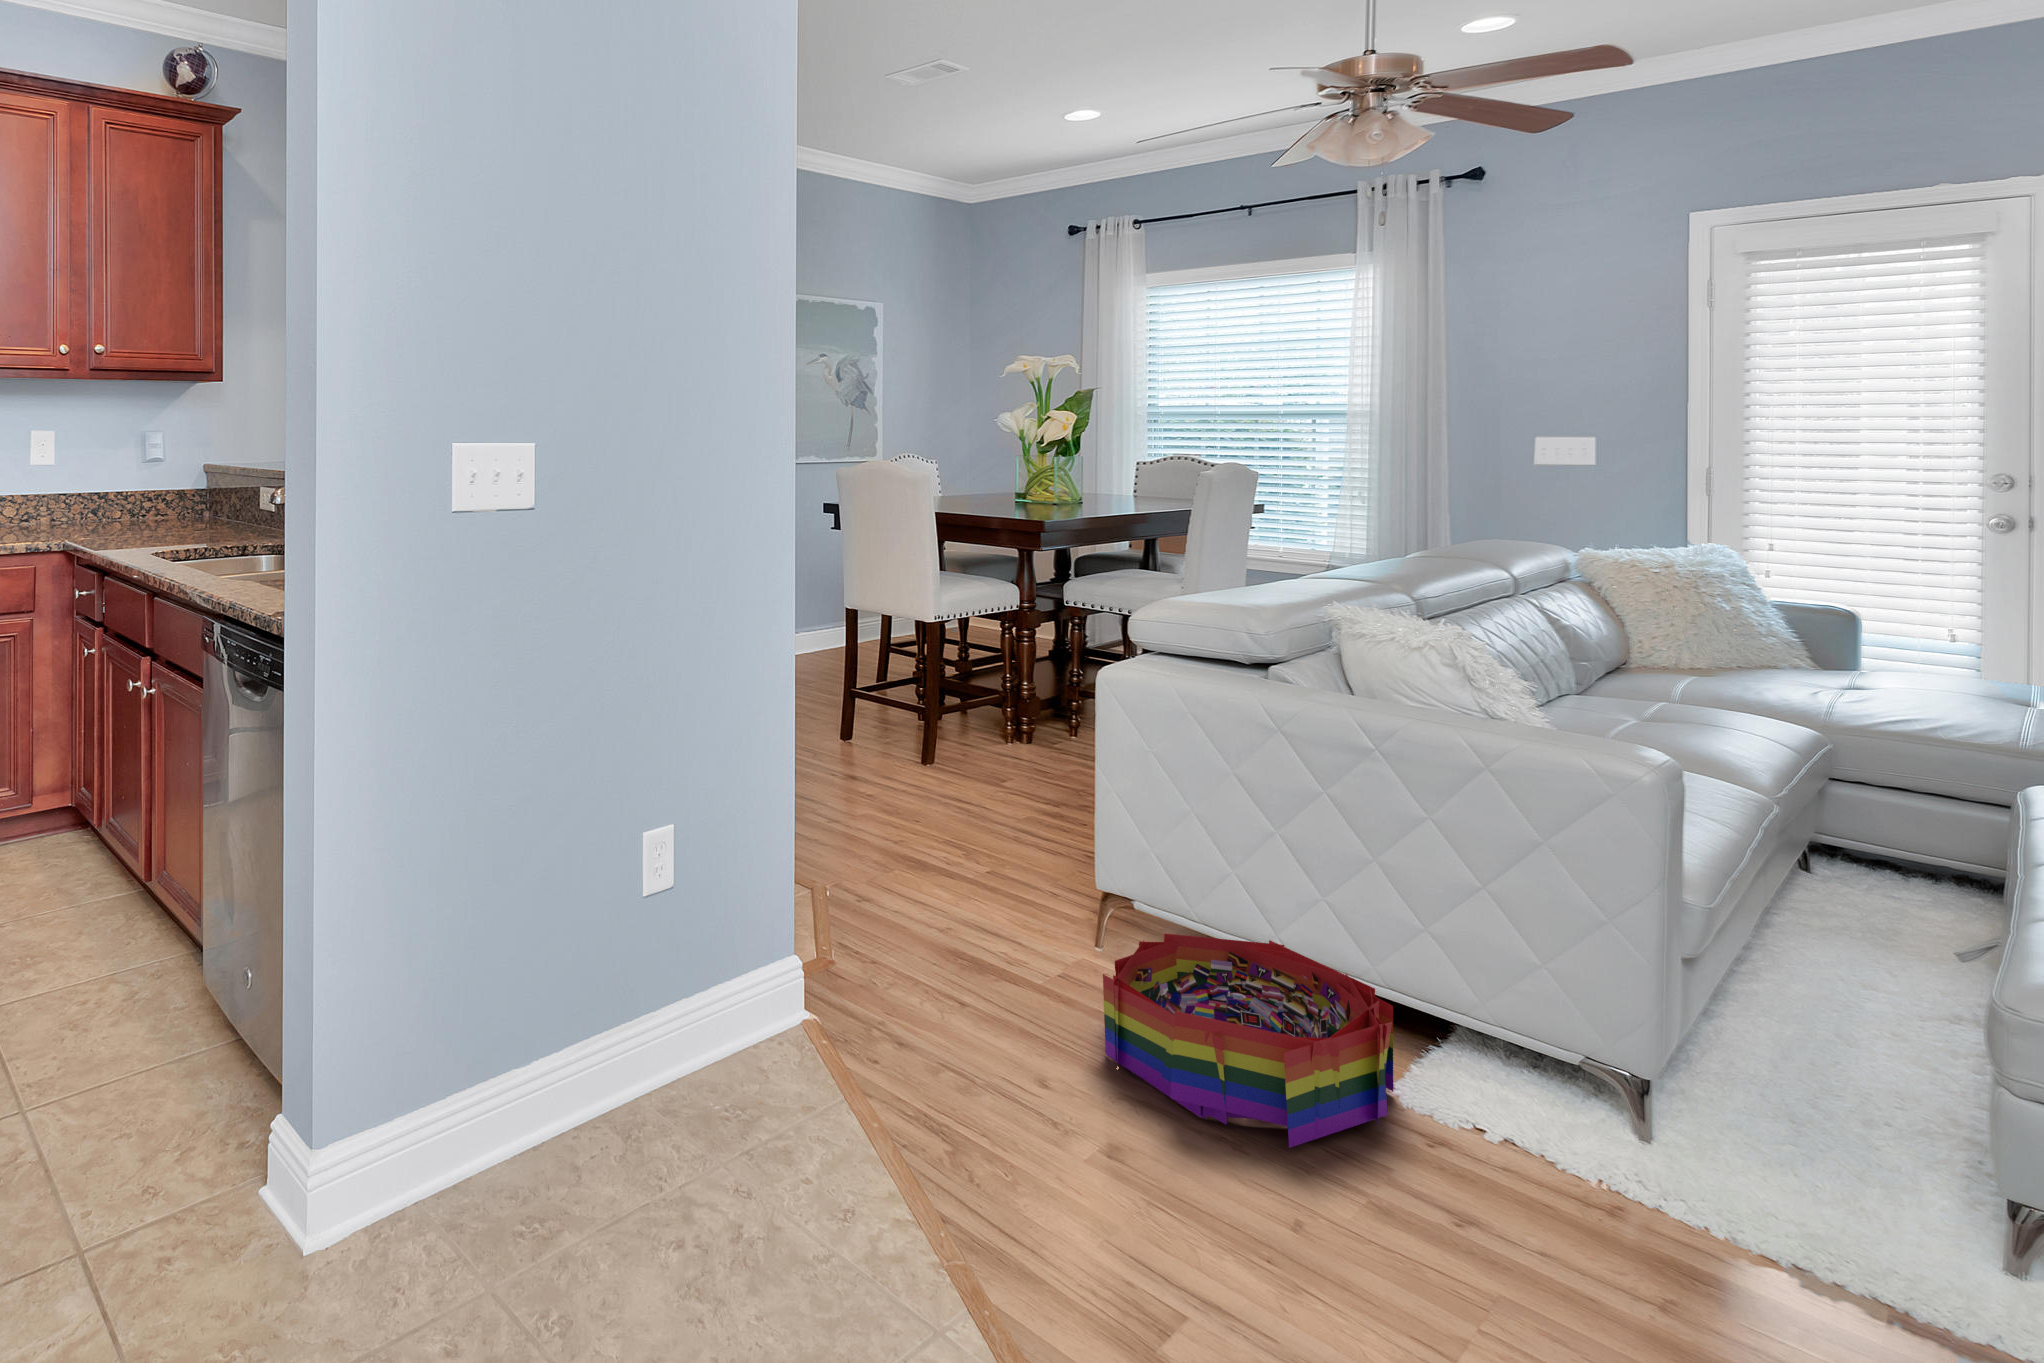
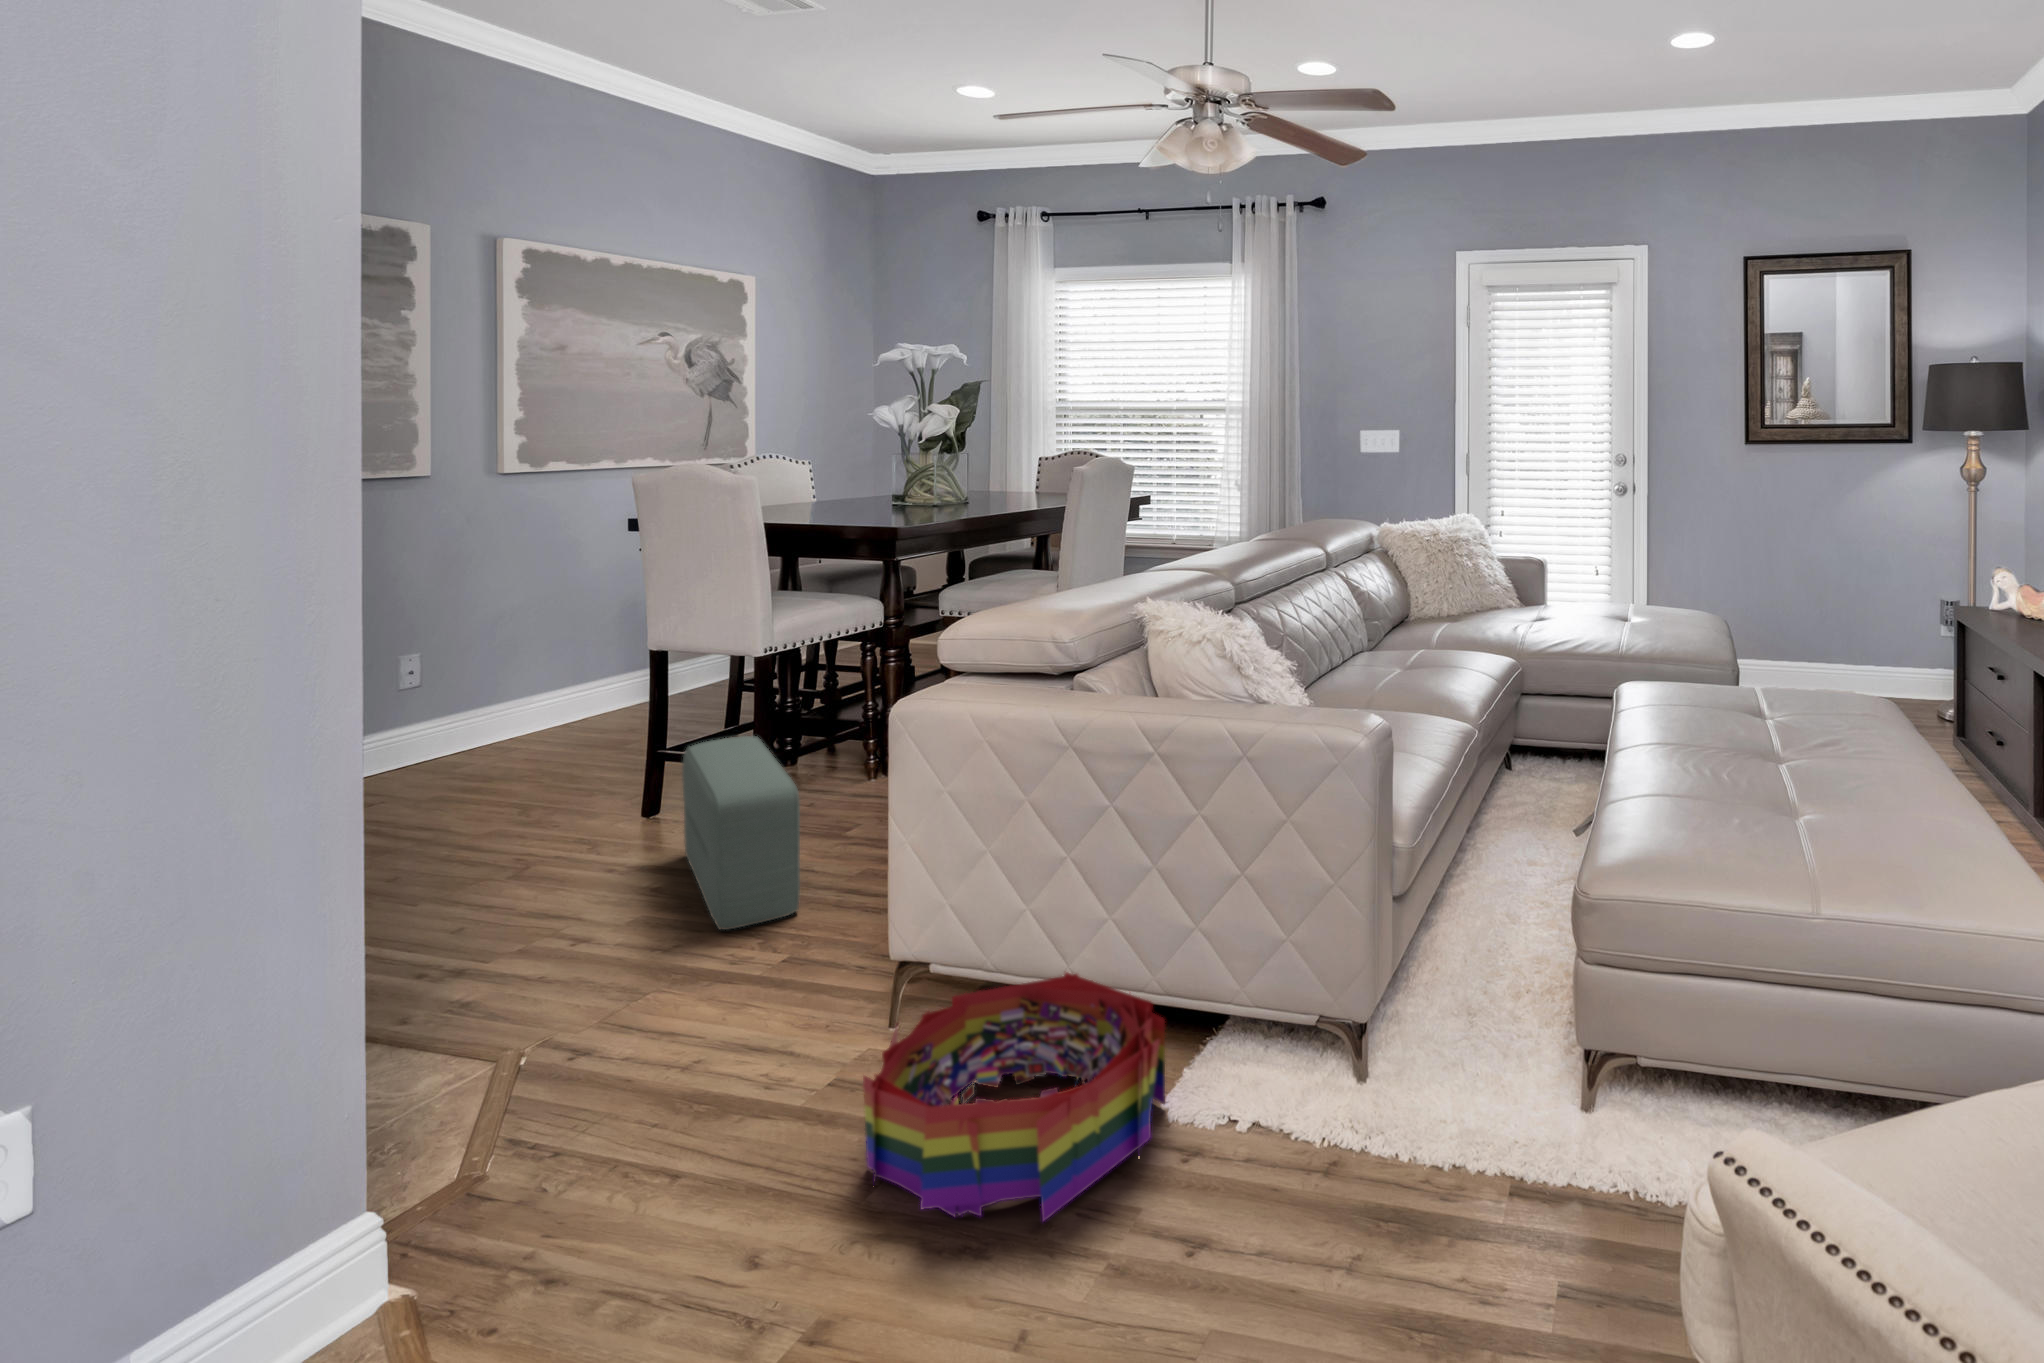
pouf: none [875,690,981,846] -> present [682,736,800,930]

